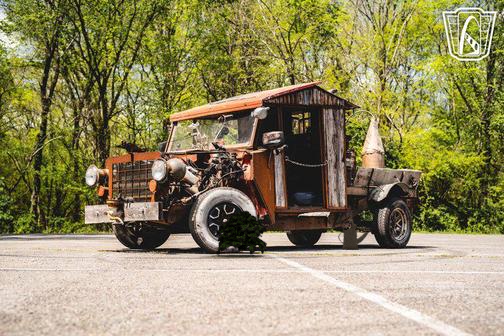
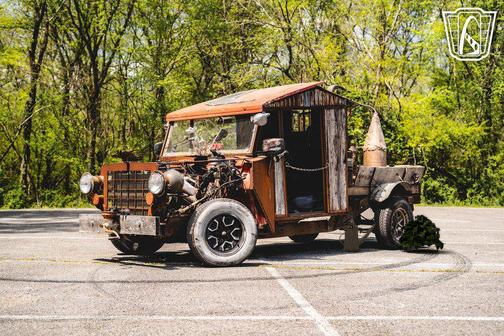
potted plant: present [216,211,267,255] -> present [398,215,444,251]

